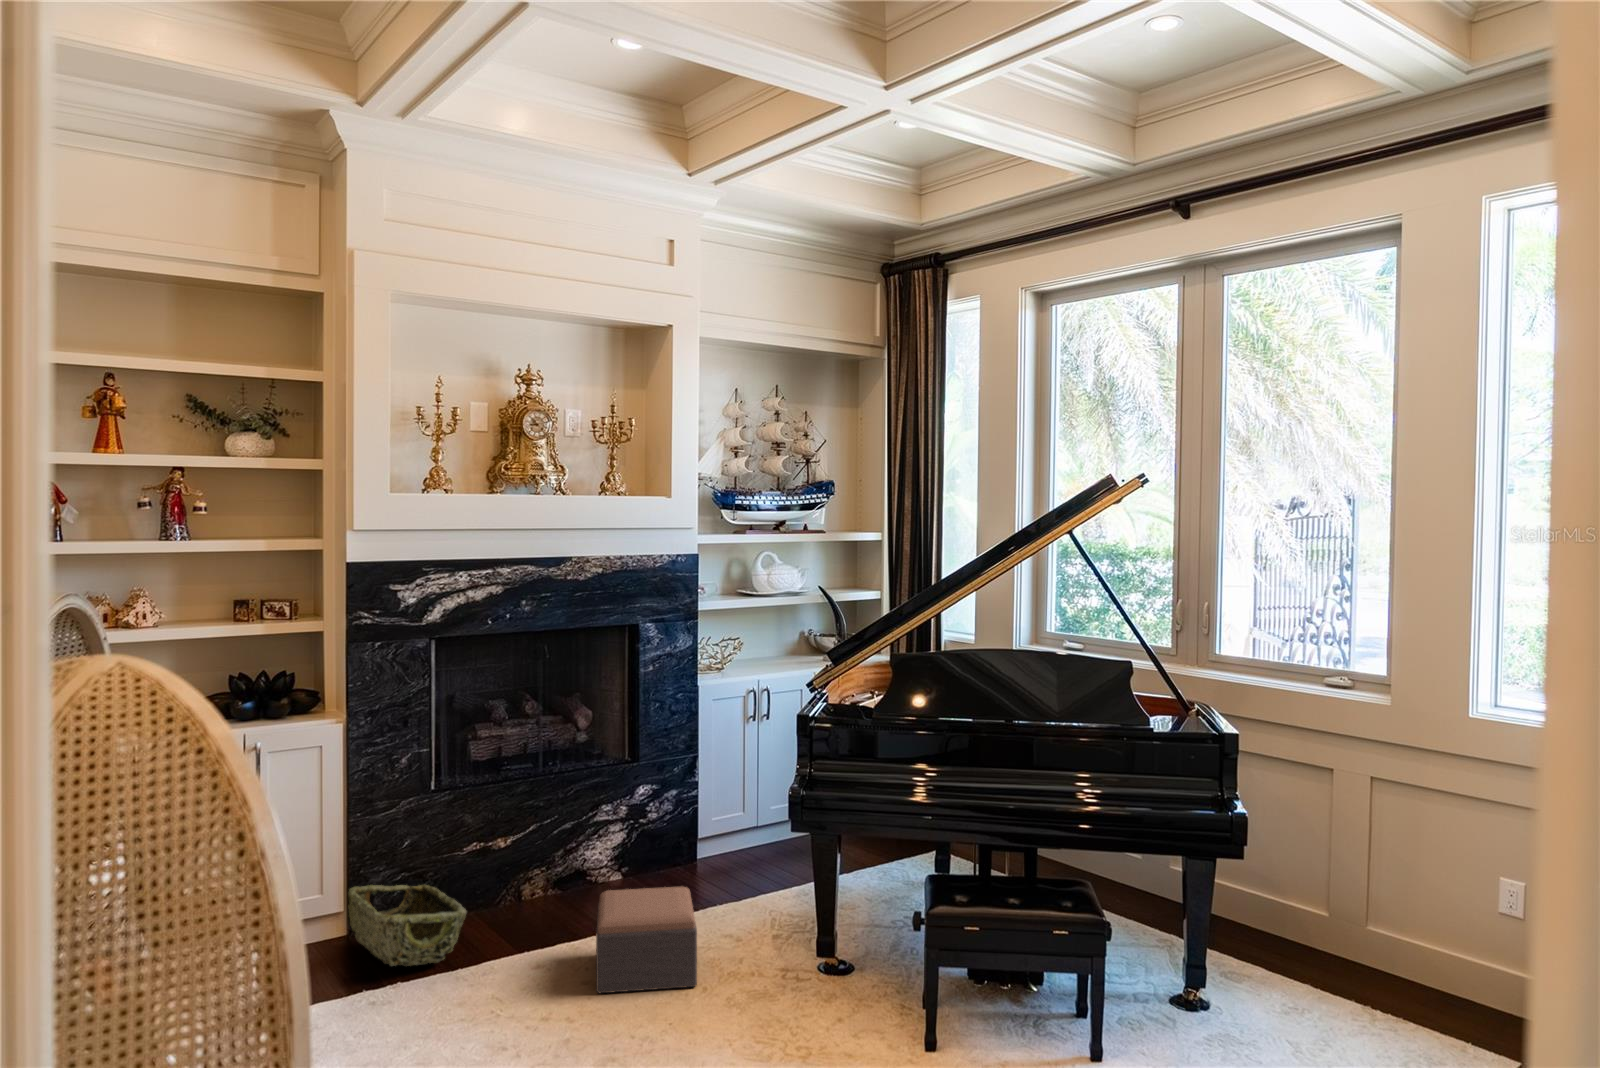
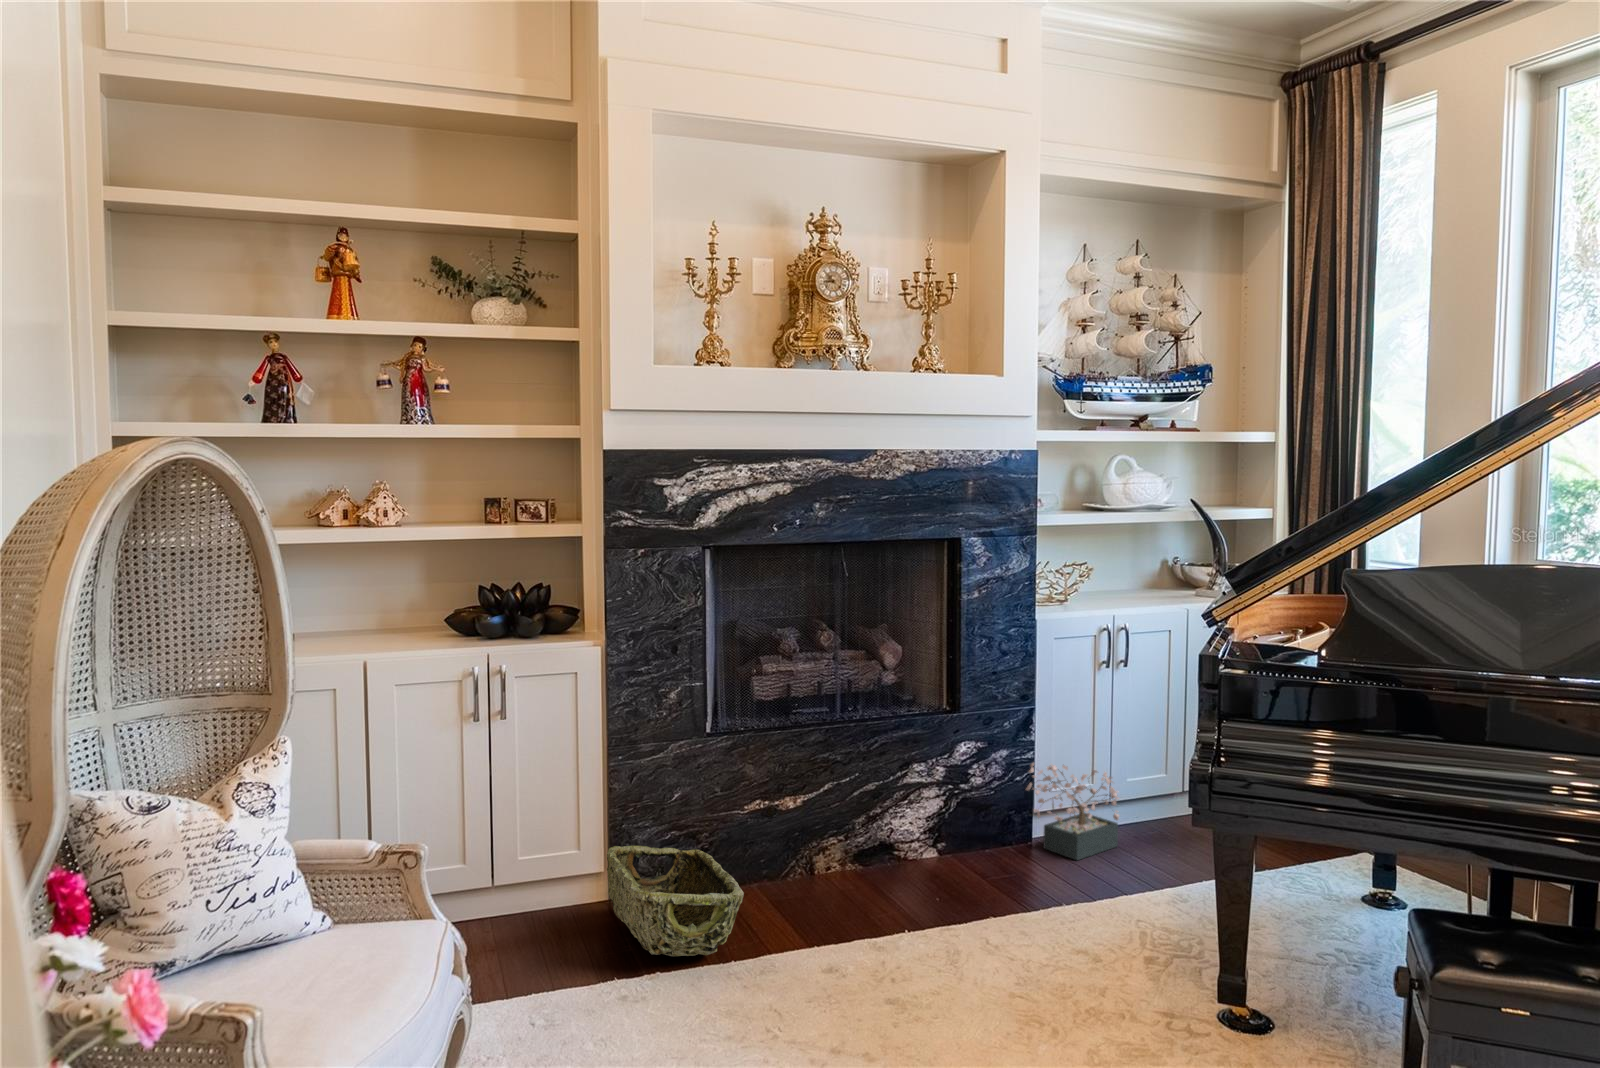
decorative plant: none [691,797,763,871] -> present [1026,763,1119,860]
footstool: present [596,887,697,993] -> none [910,885,1053,1039]

